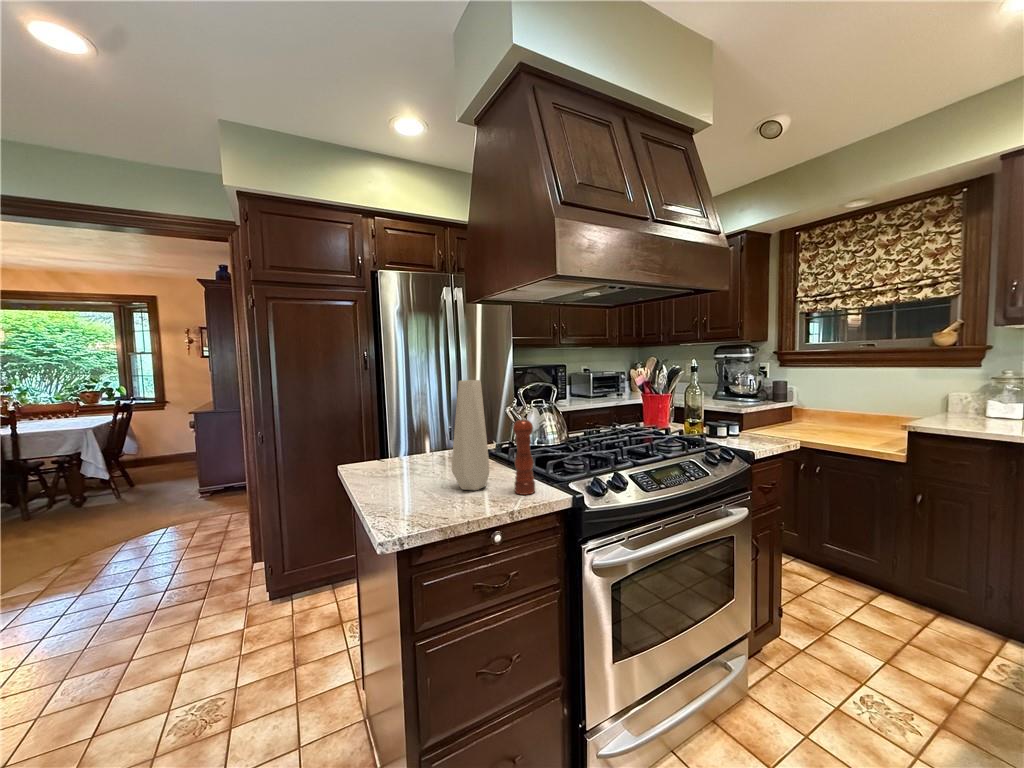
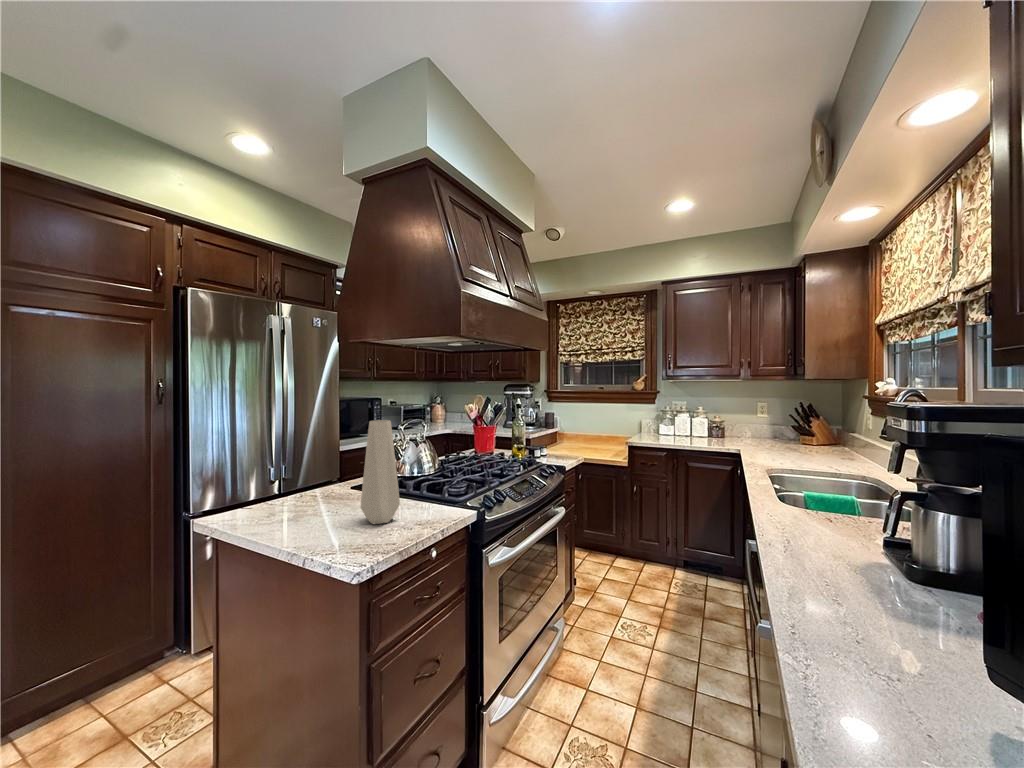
pepper mill: present [513,414,535,495] -> none [423,449,442,520]

